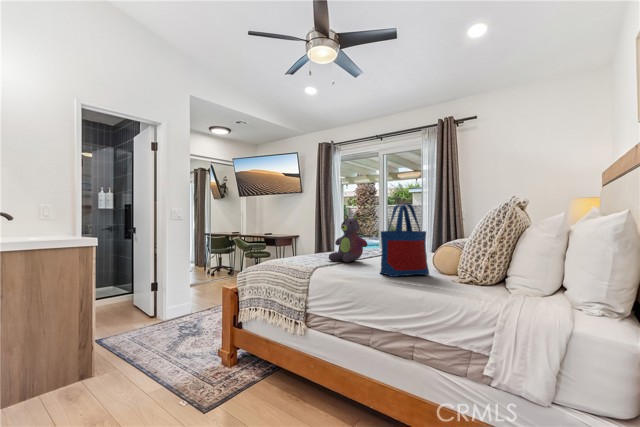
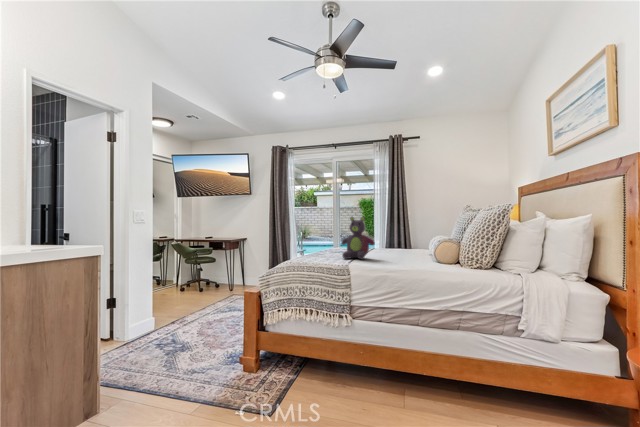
tote bag: present [380,203,429,277] -> none [410,207,445,268]

